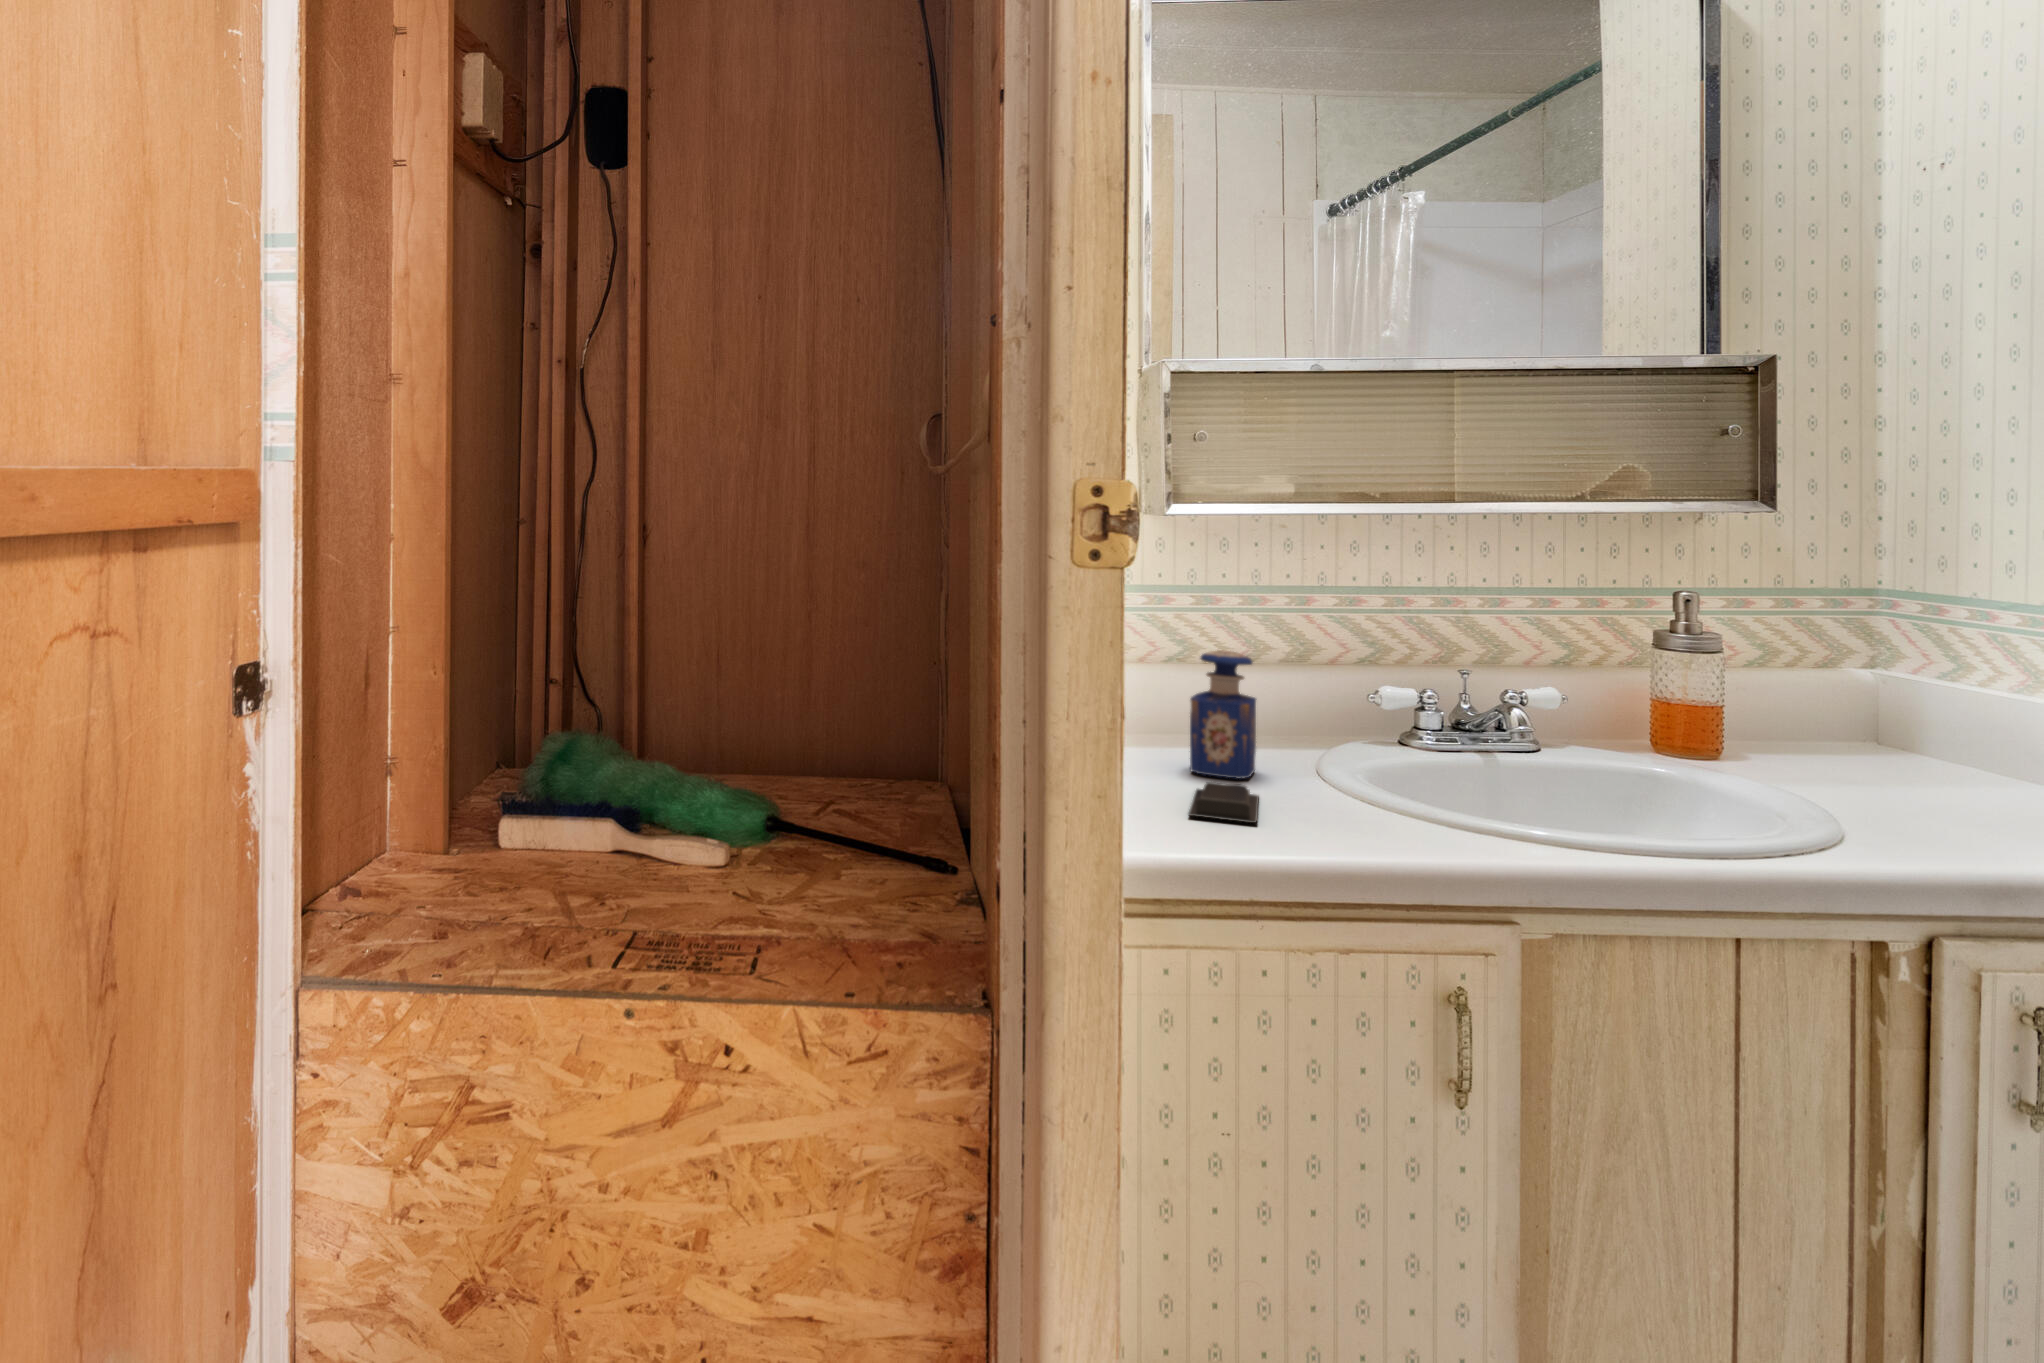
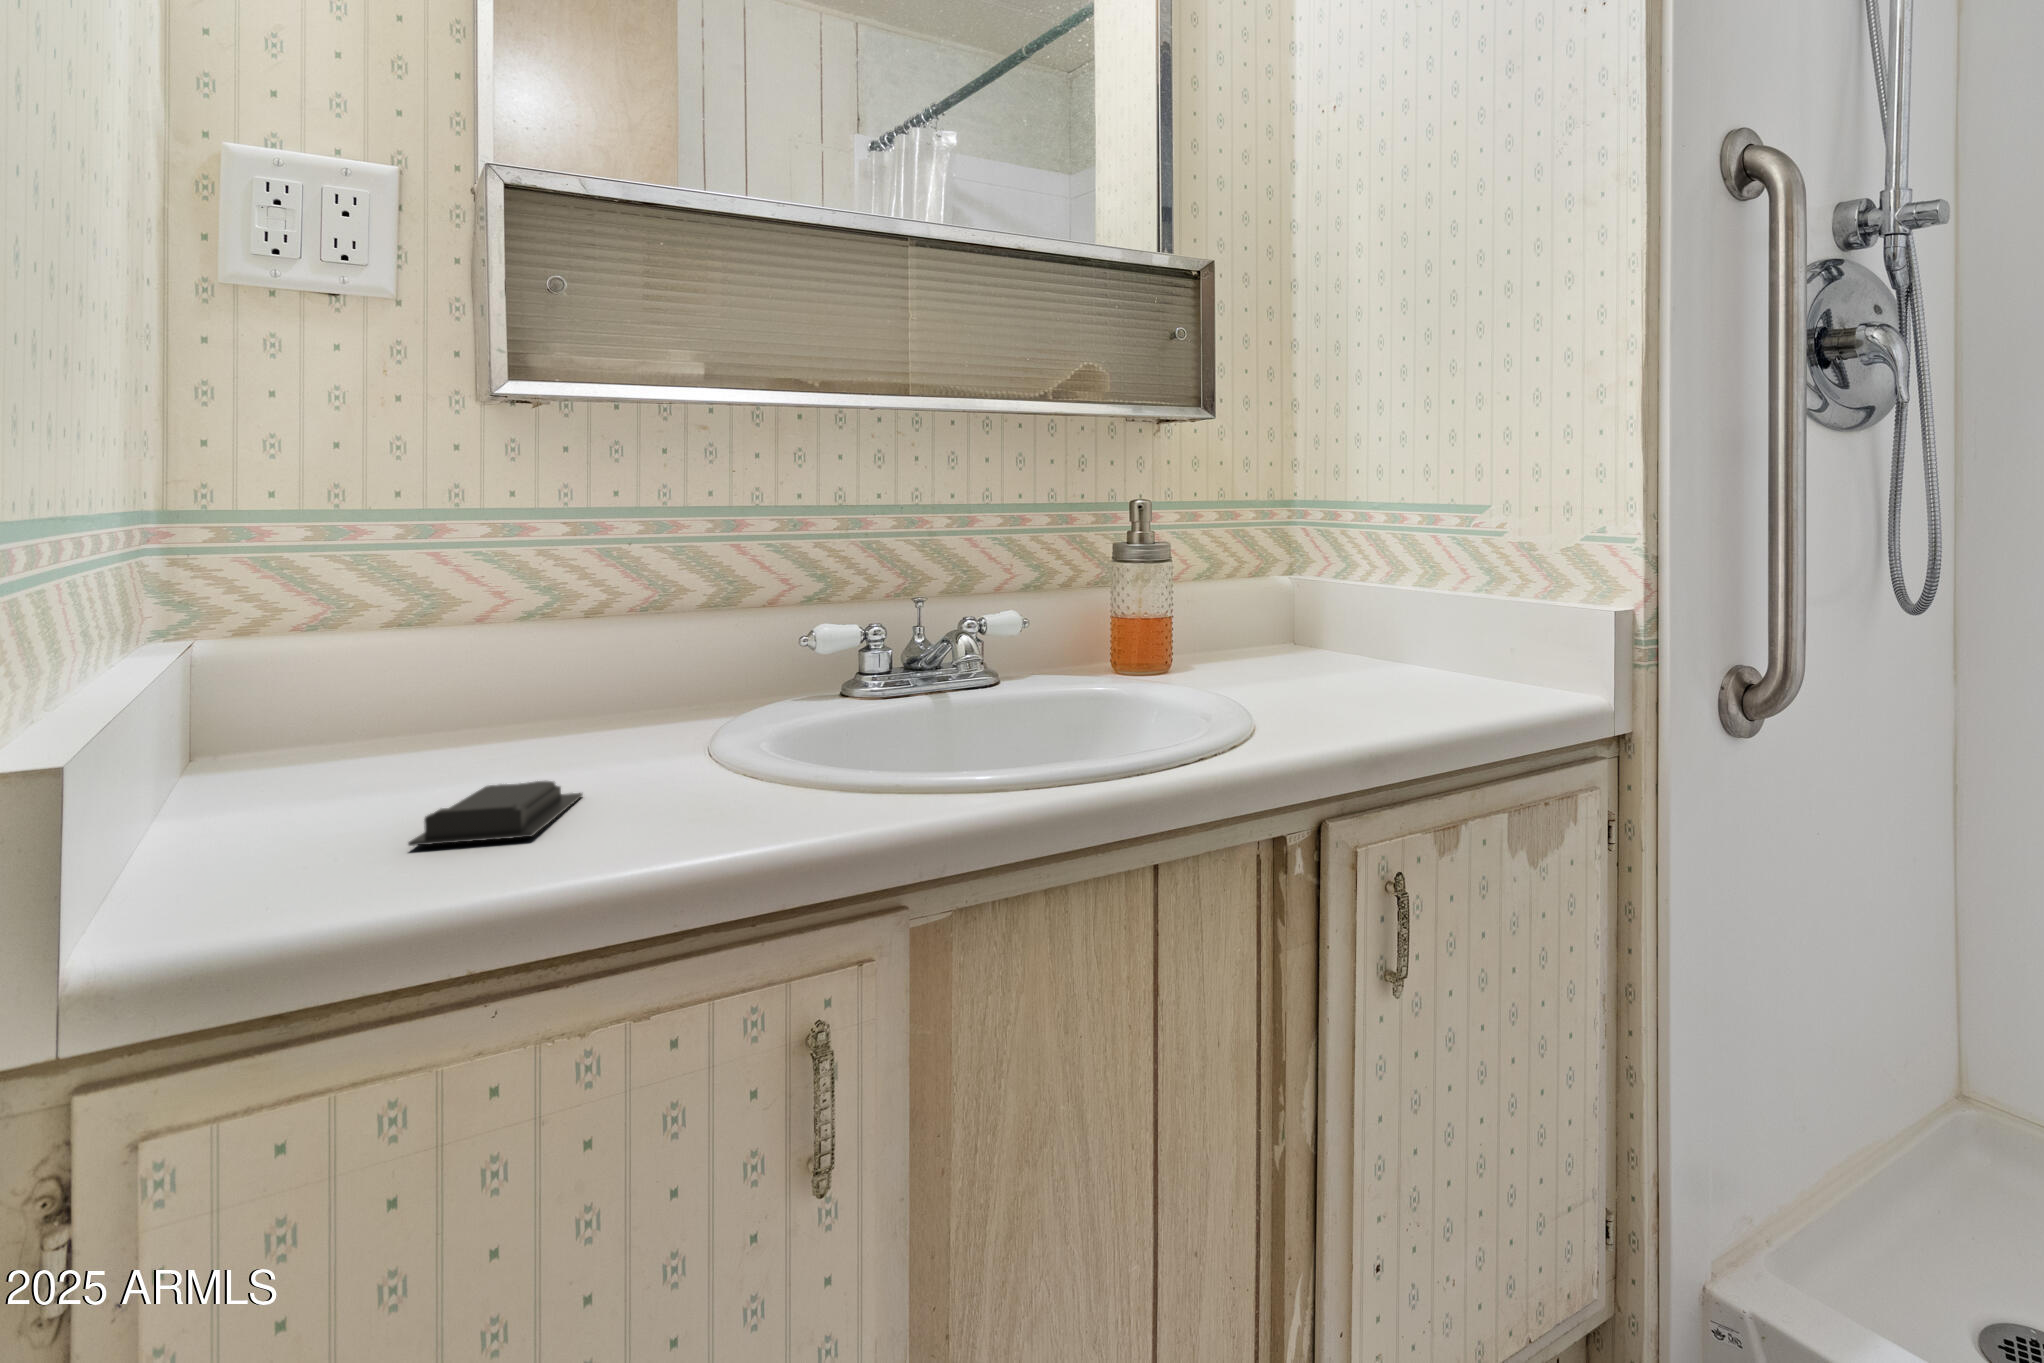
perfume bottle: present [1190,651,1256,779] -> none [493,582,613,777]

